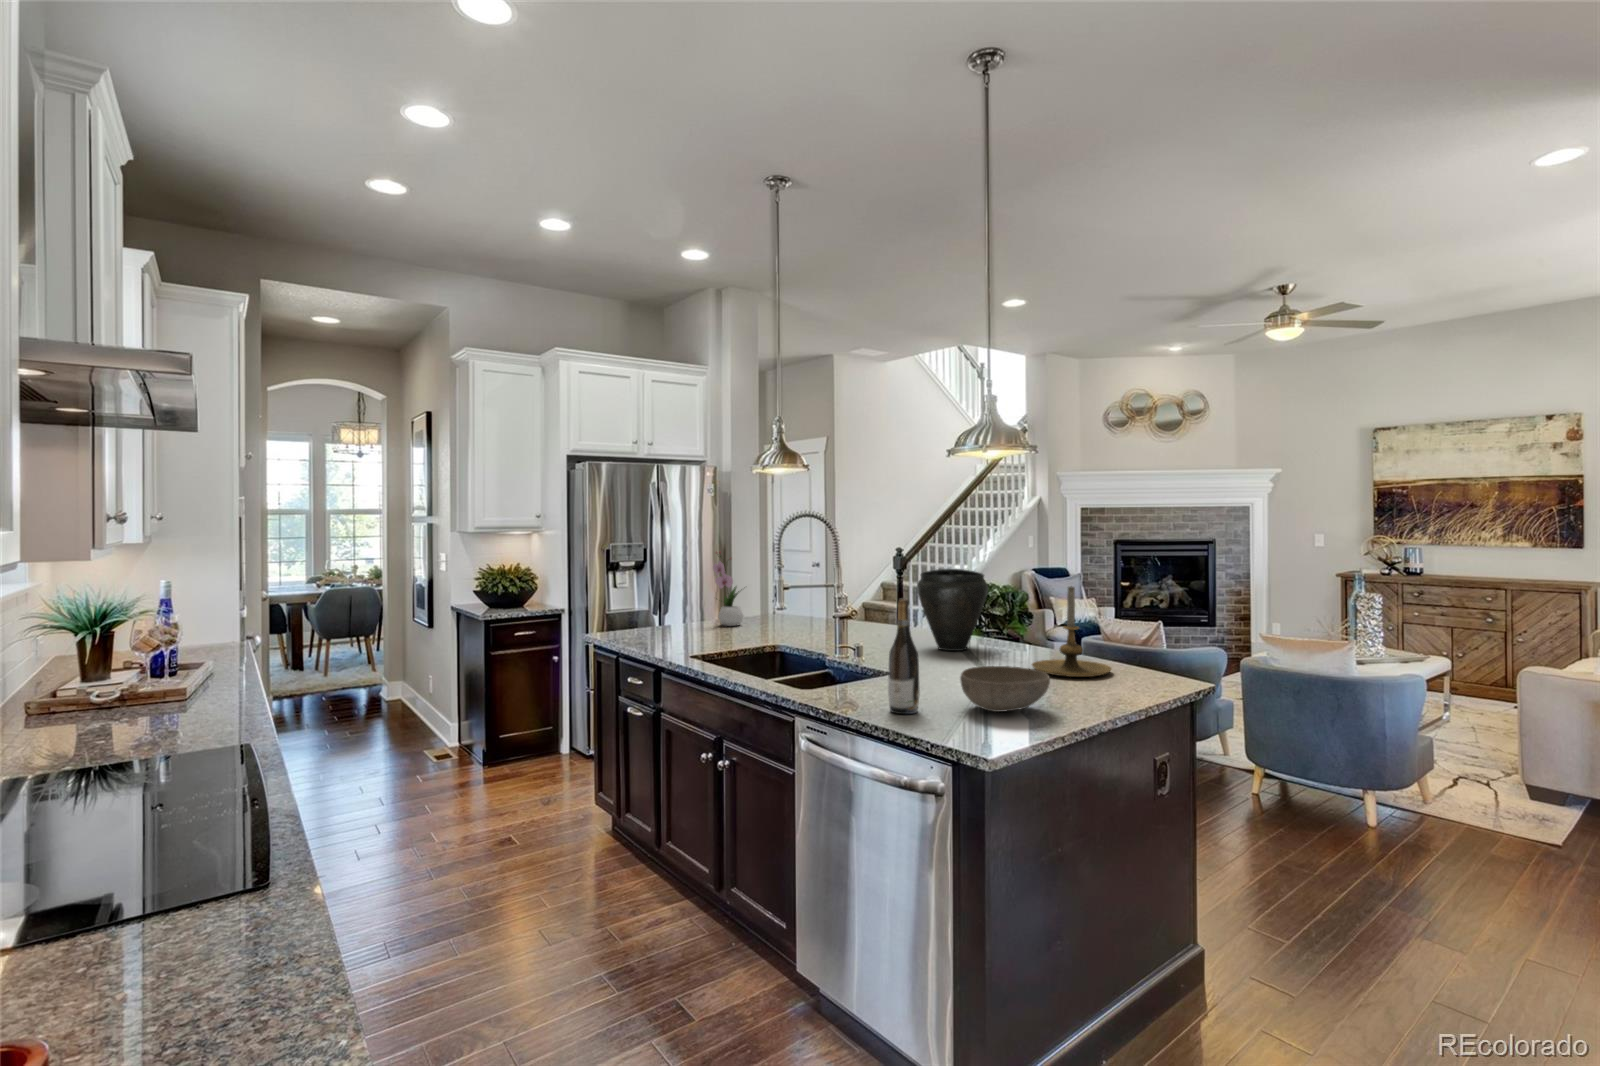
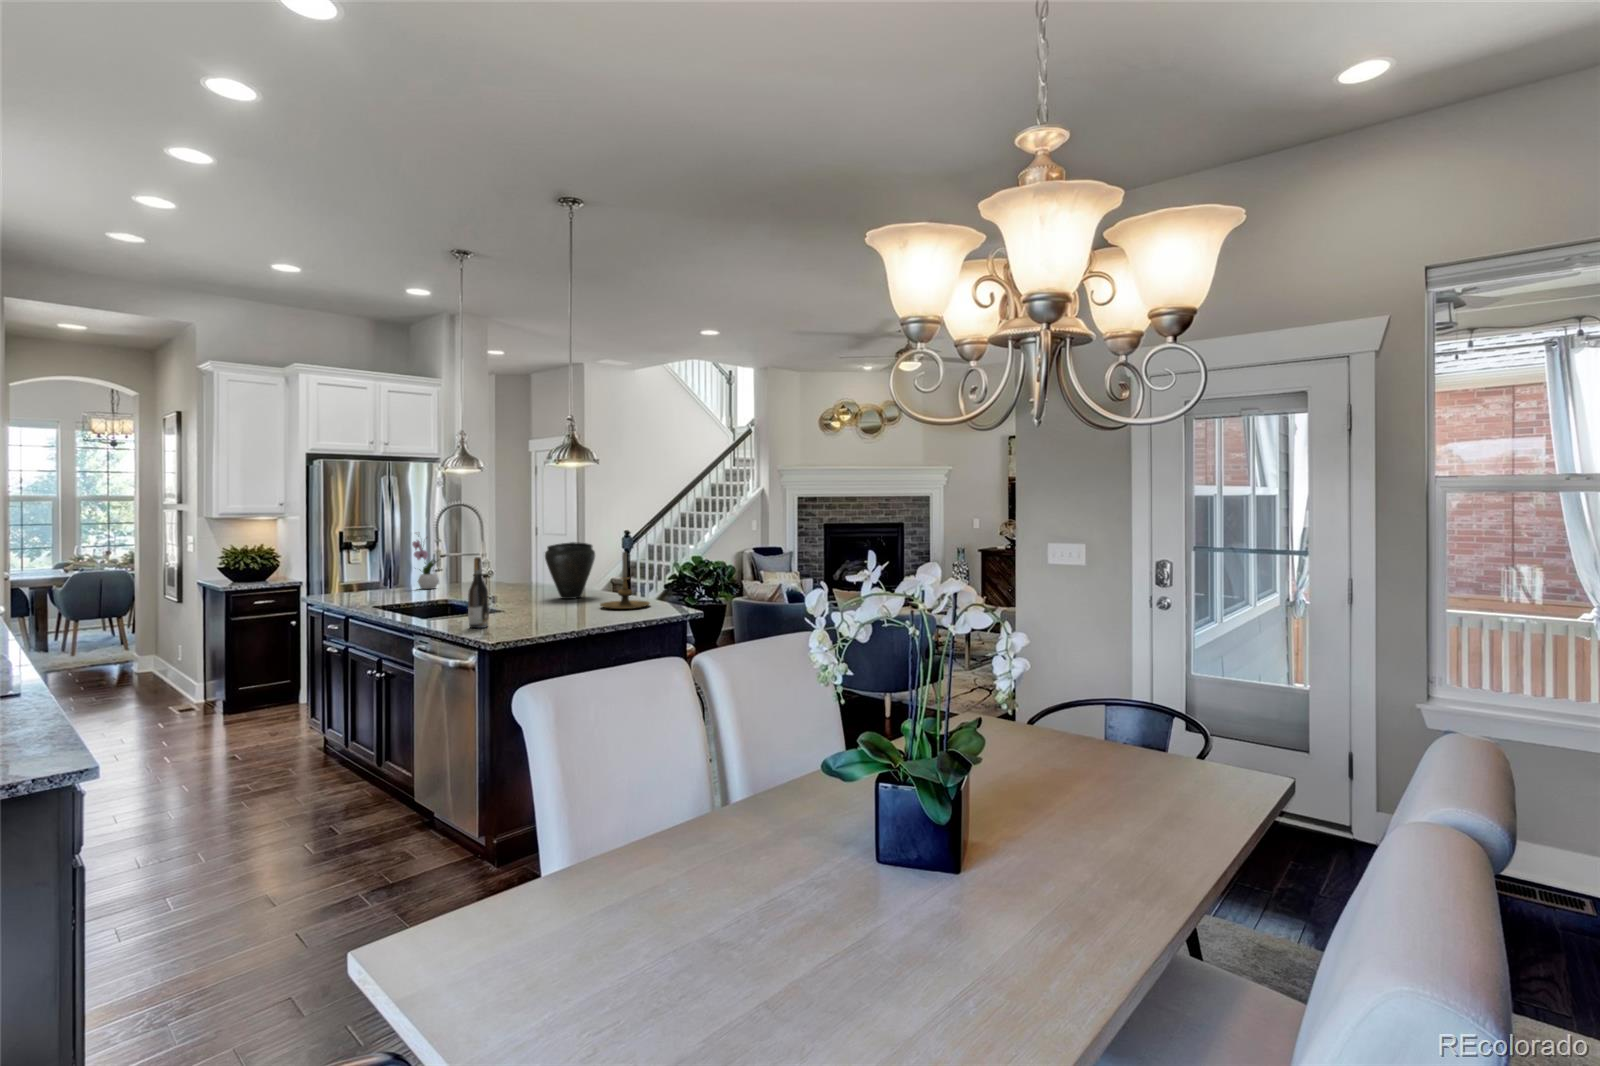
bowl: present [960,666,1050,712] -> none [515,599,570,625]

